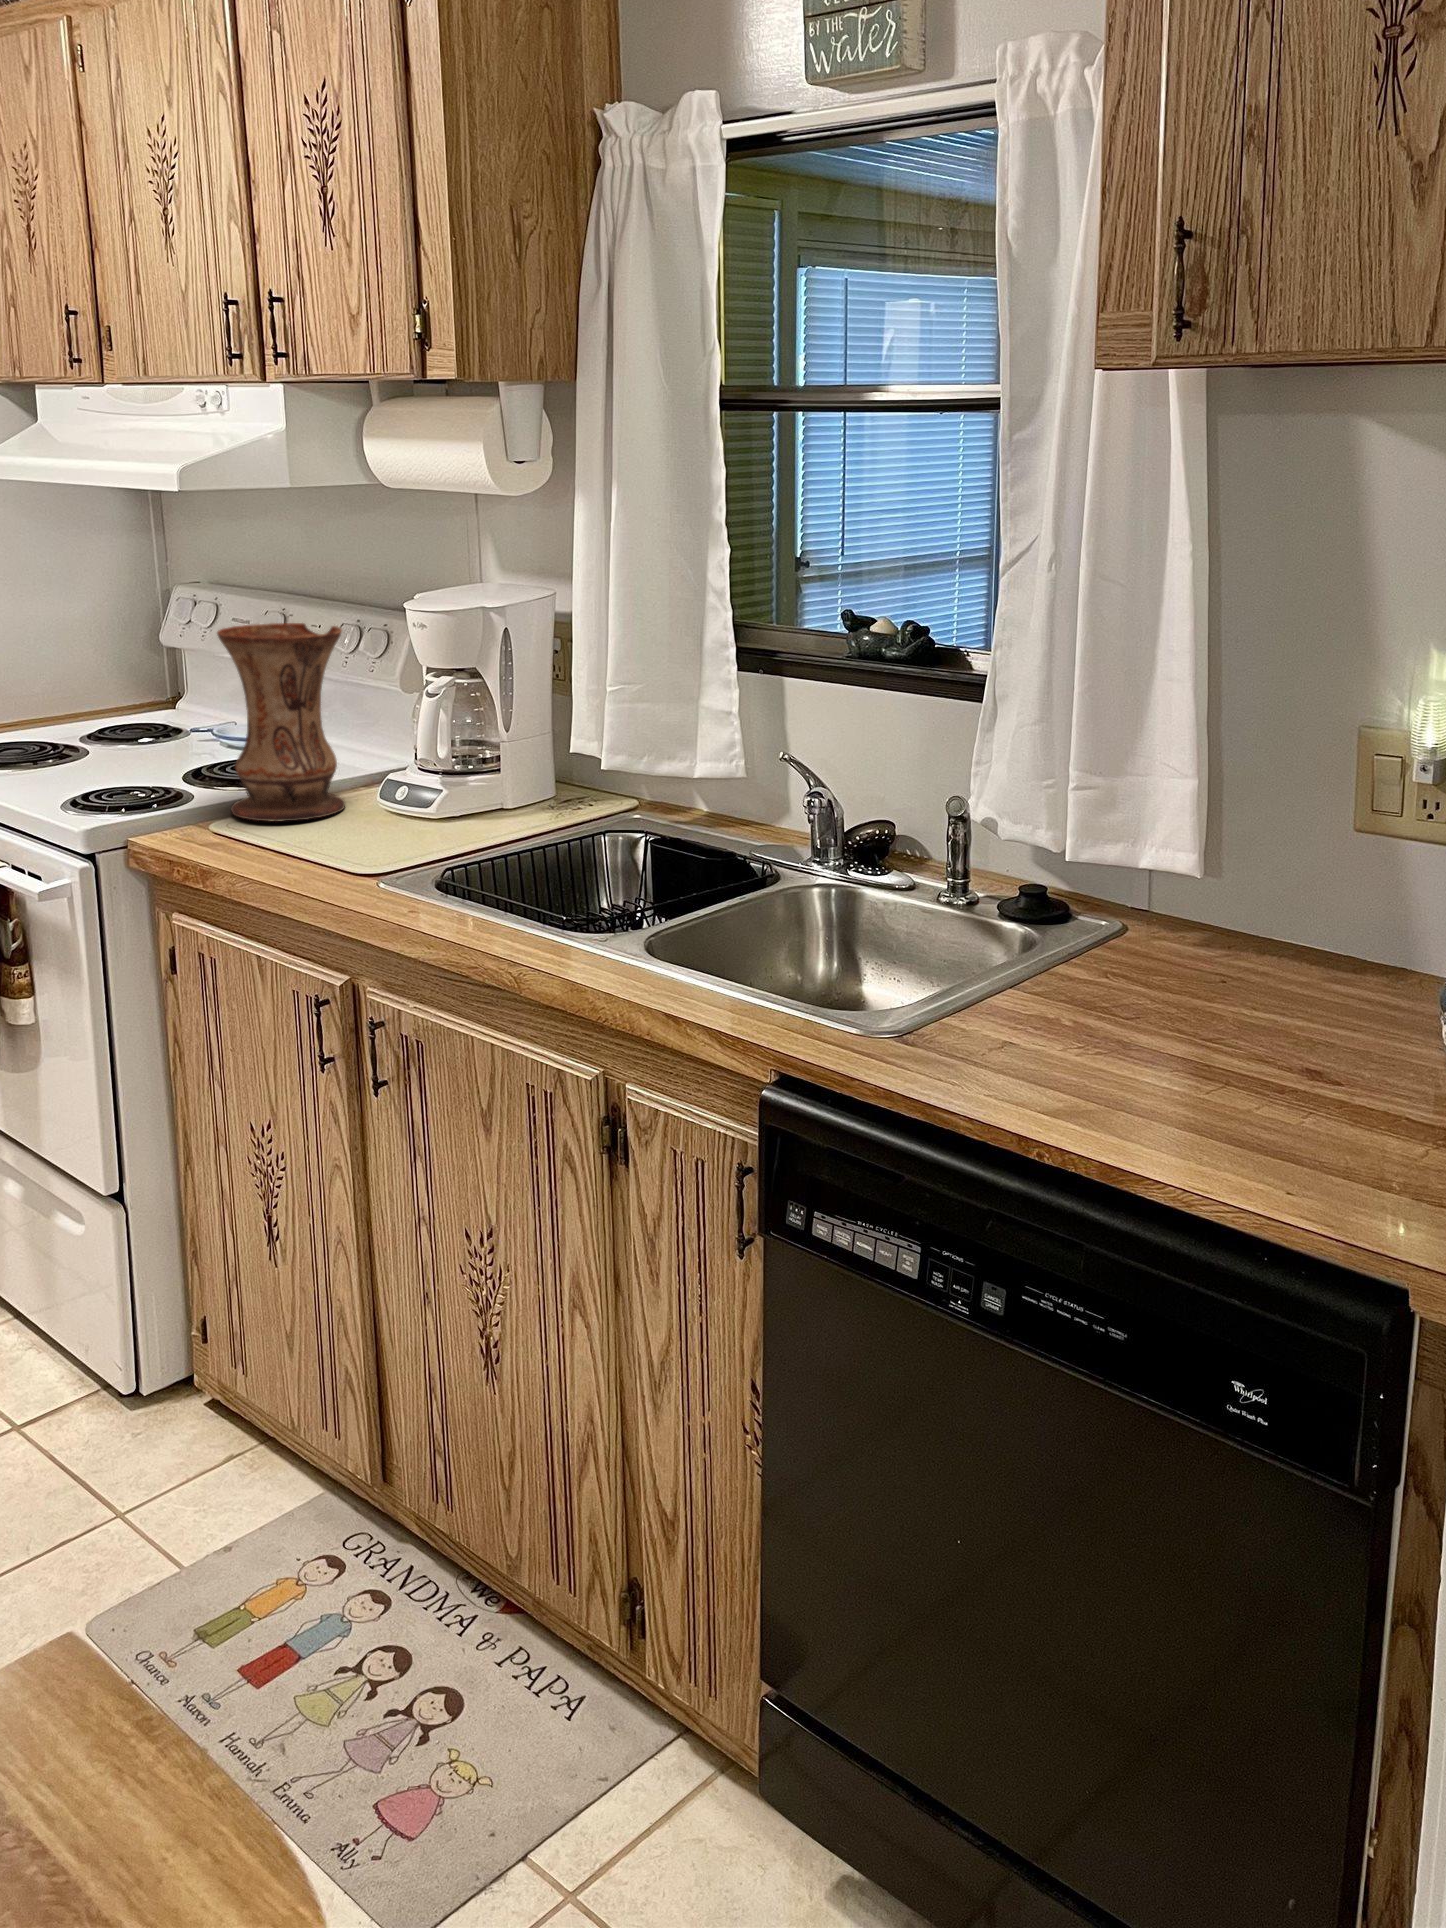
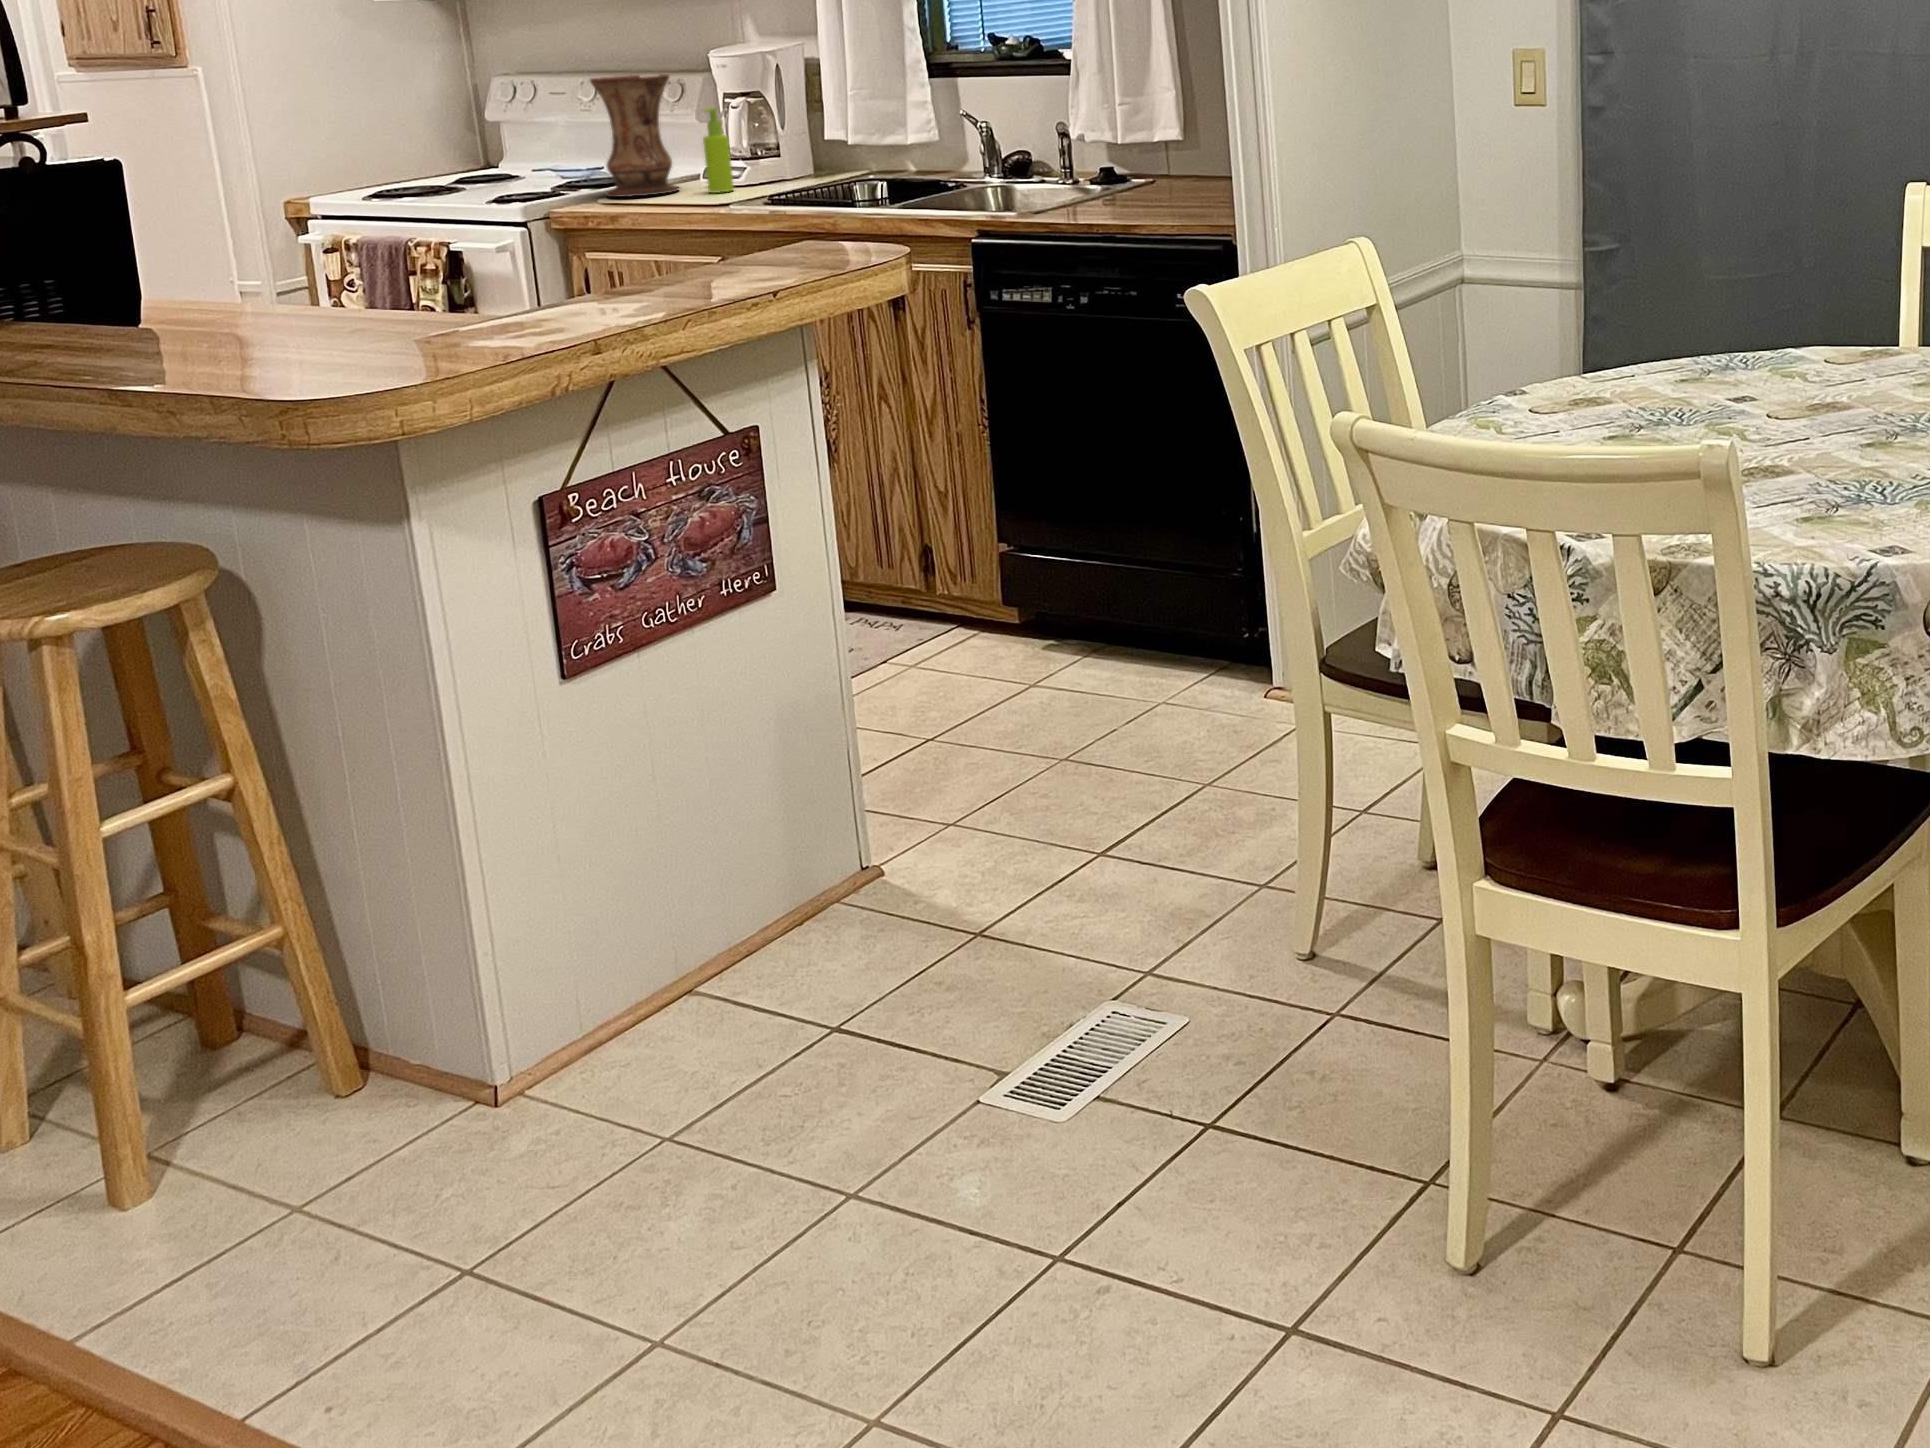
soap dispenser: none [374,692,418,829] -> present [703,107,734,193]

